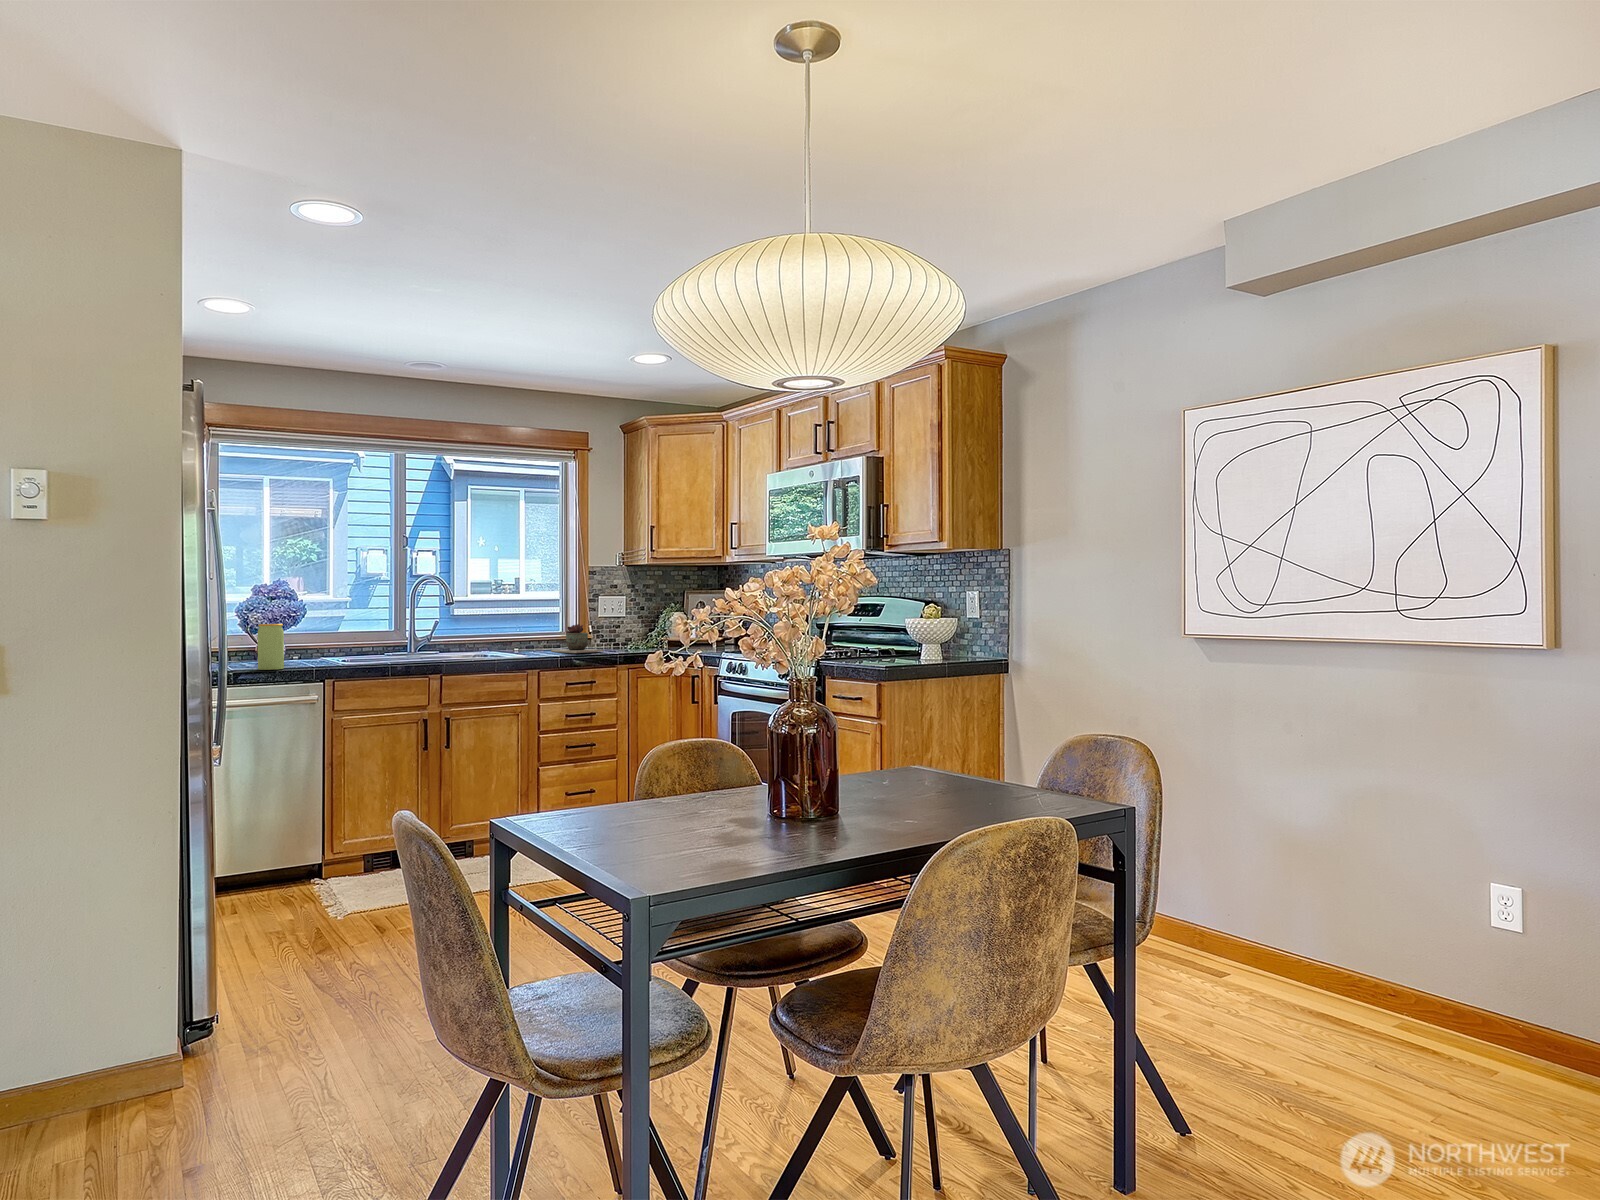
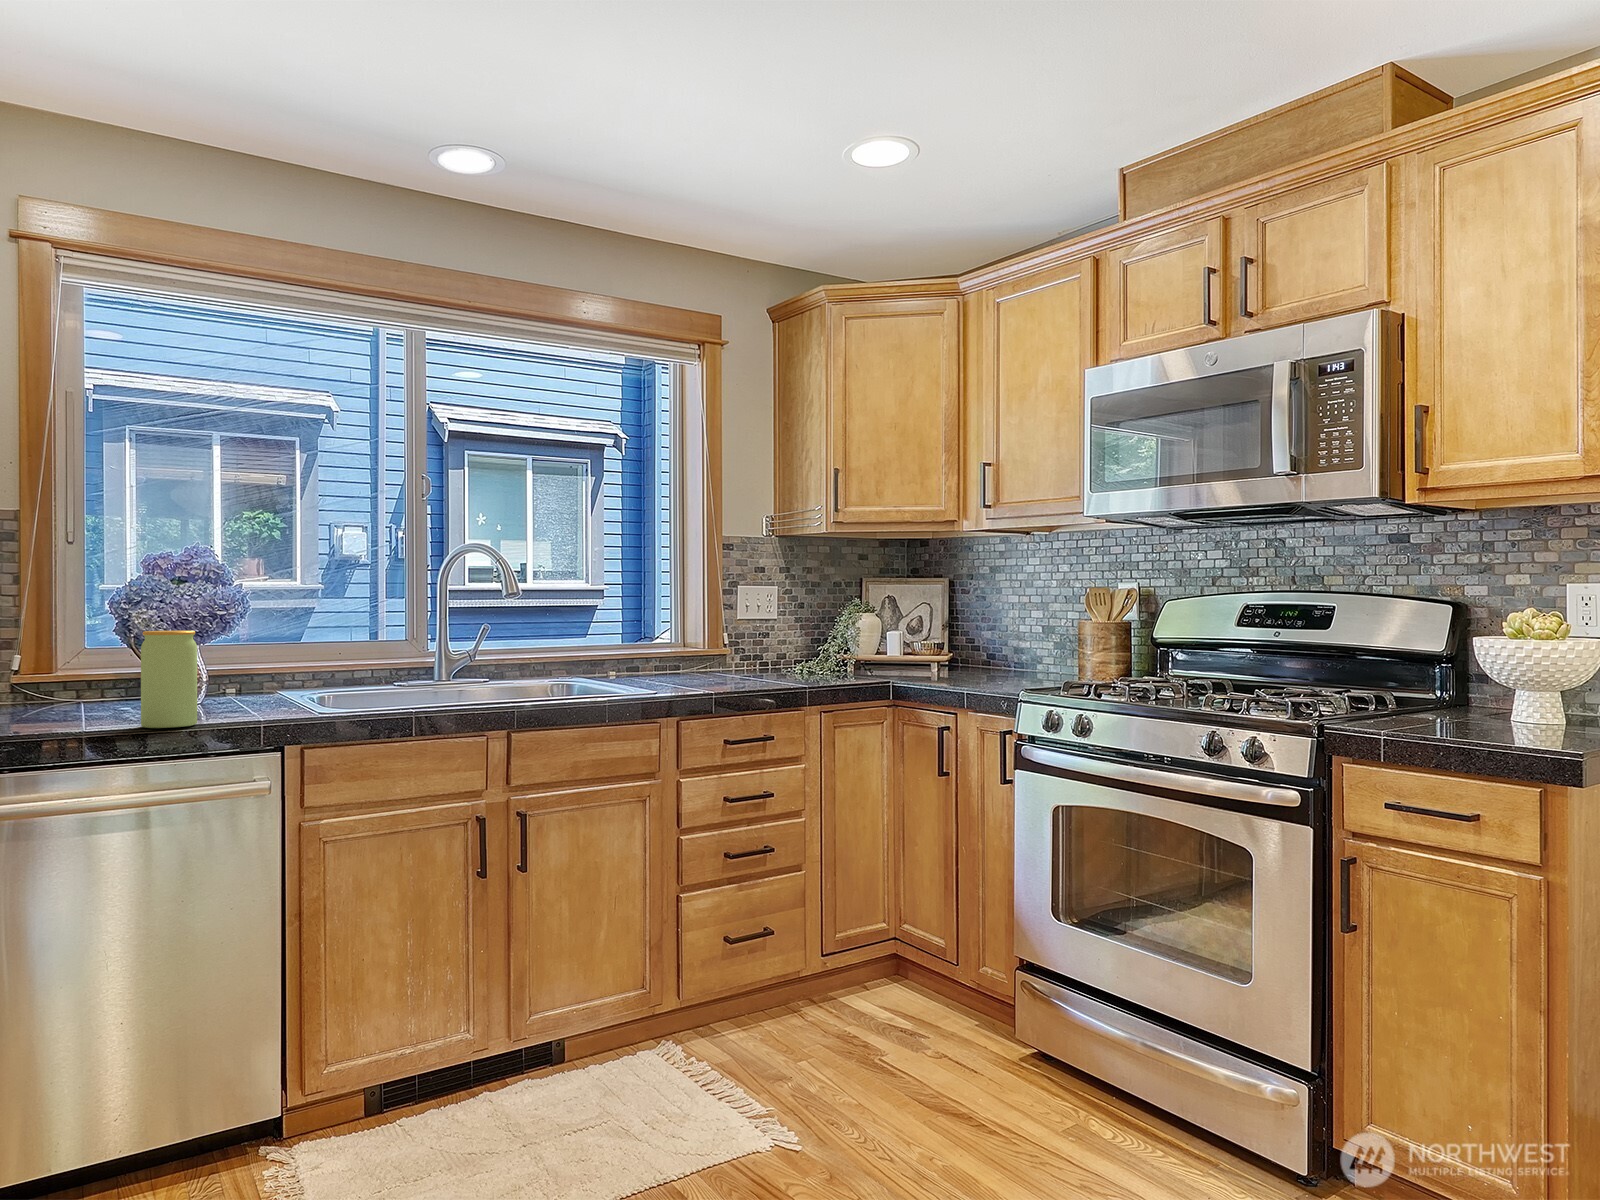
succulent plant: present [551,624,603,653] -> none [680,631,772,684]

